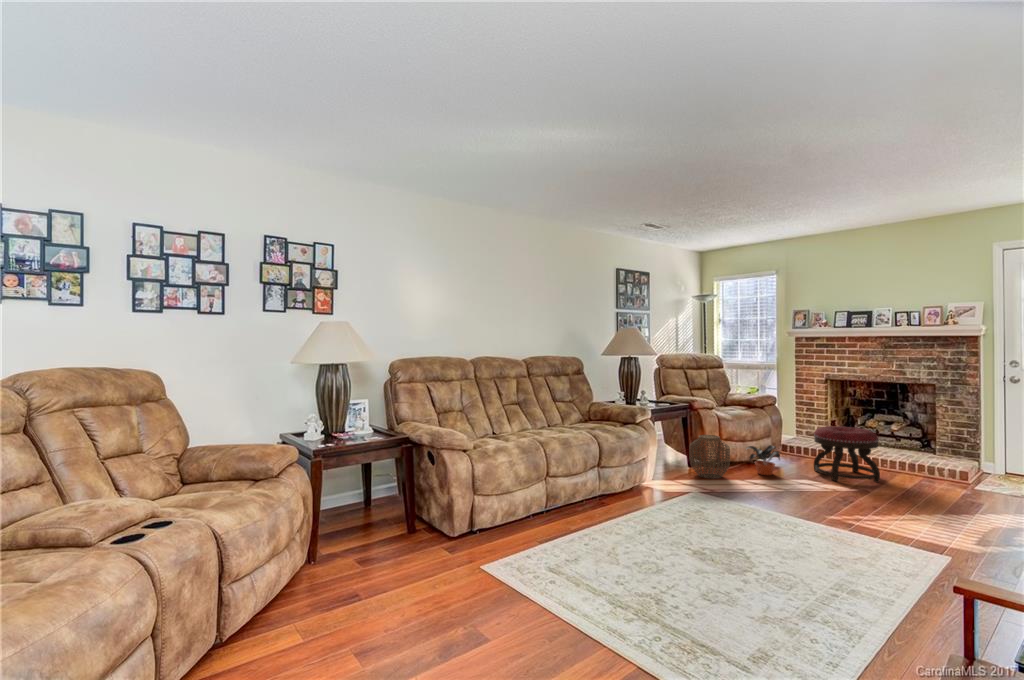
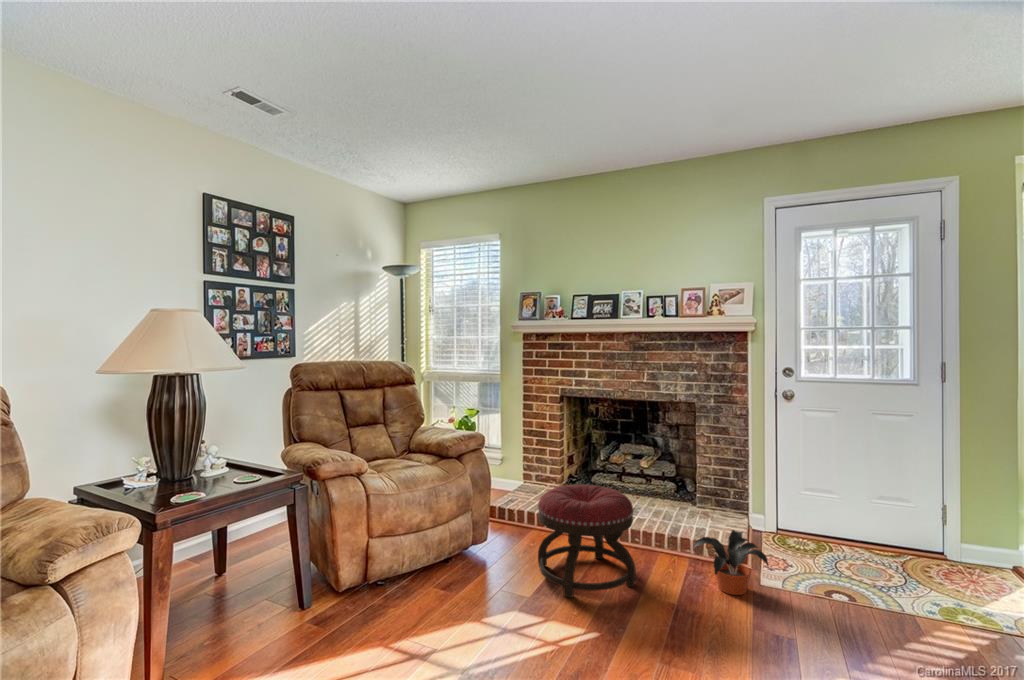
woven basket: present [689,435,730,478] -> none [297,535,382,638]
potted plant: present [747,445,780,475] -> present [693,530,769,595]

